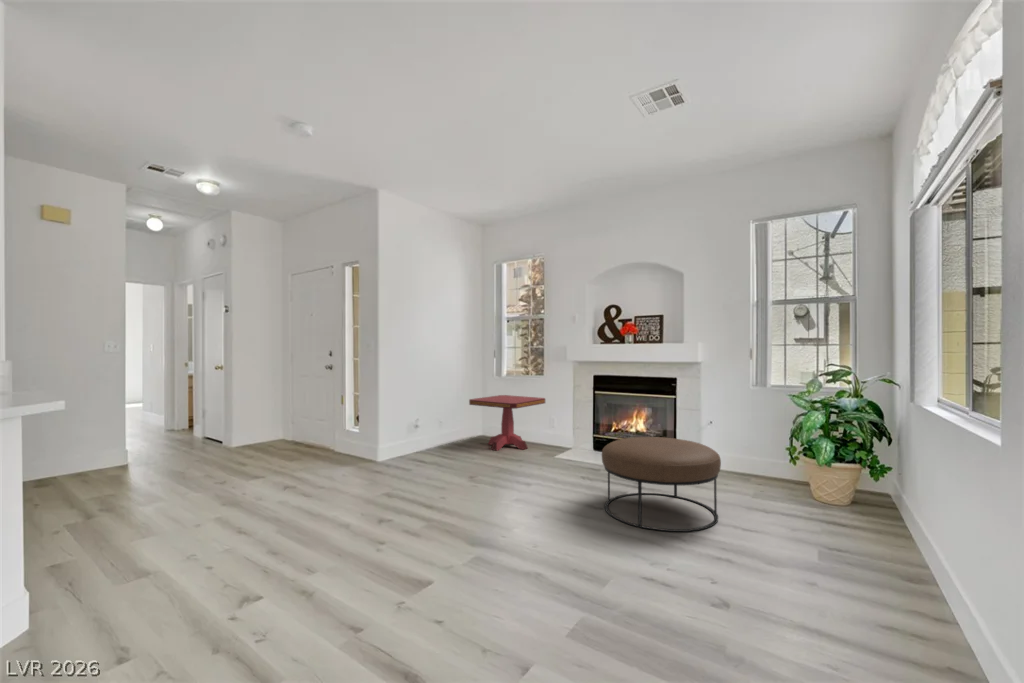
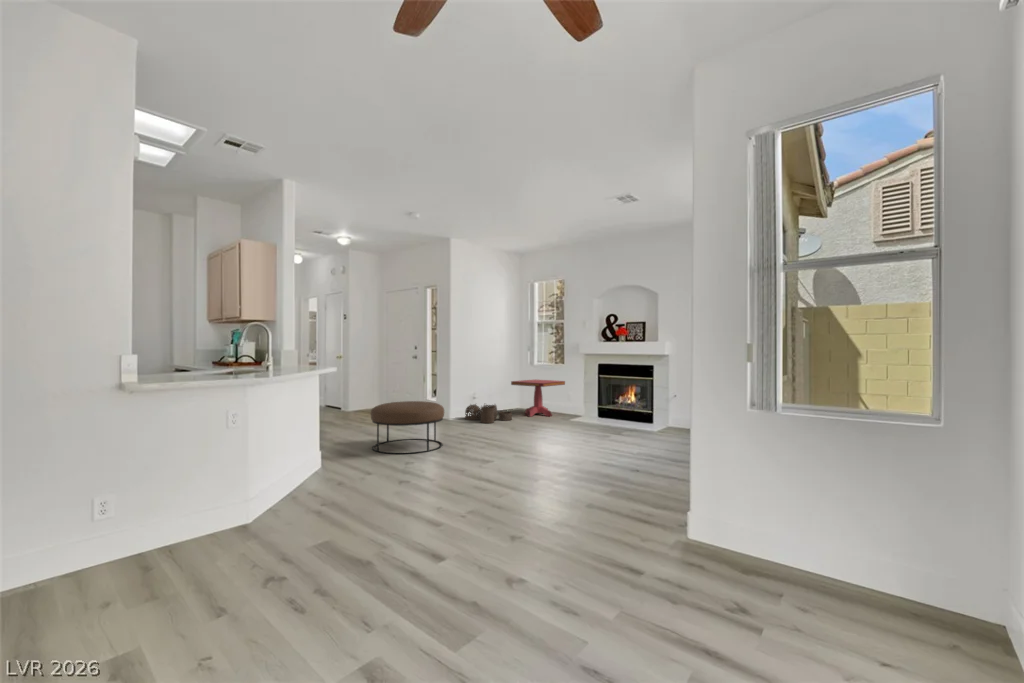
woven basket: none [401,434,471,467] -> present [465,404,512,423]
ottoman: present [602,437,721,532] -> present [371,401,444,454]

